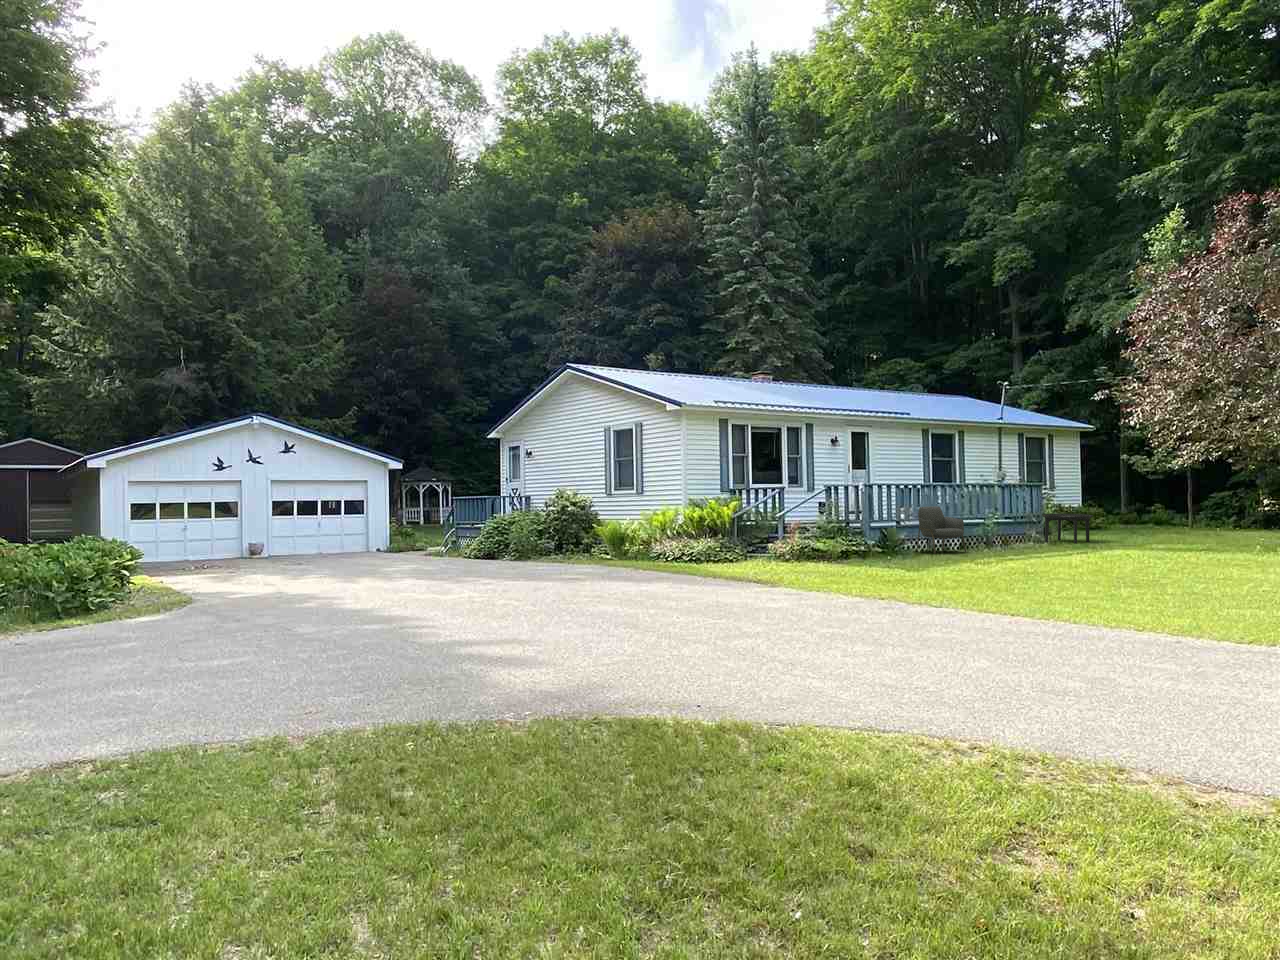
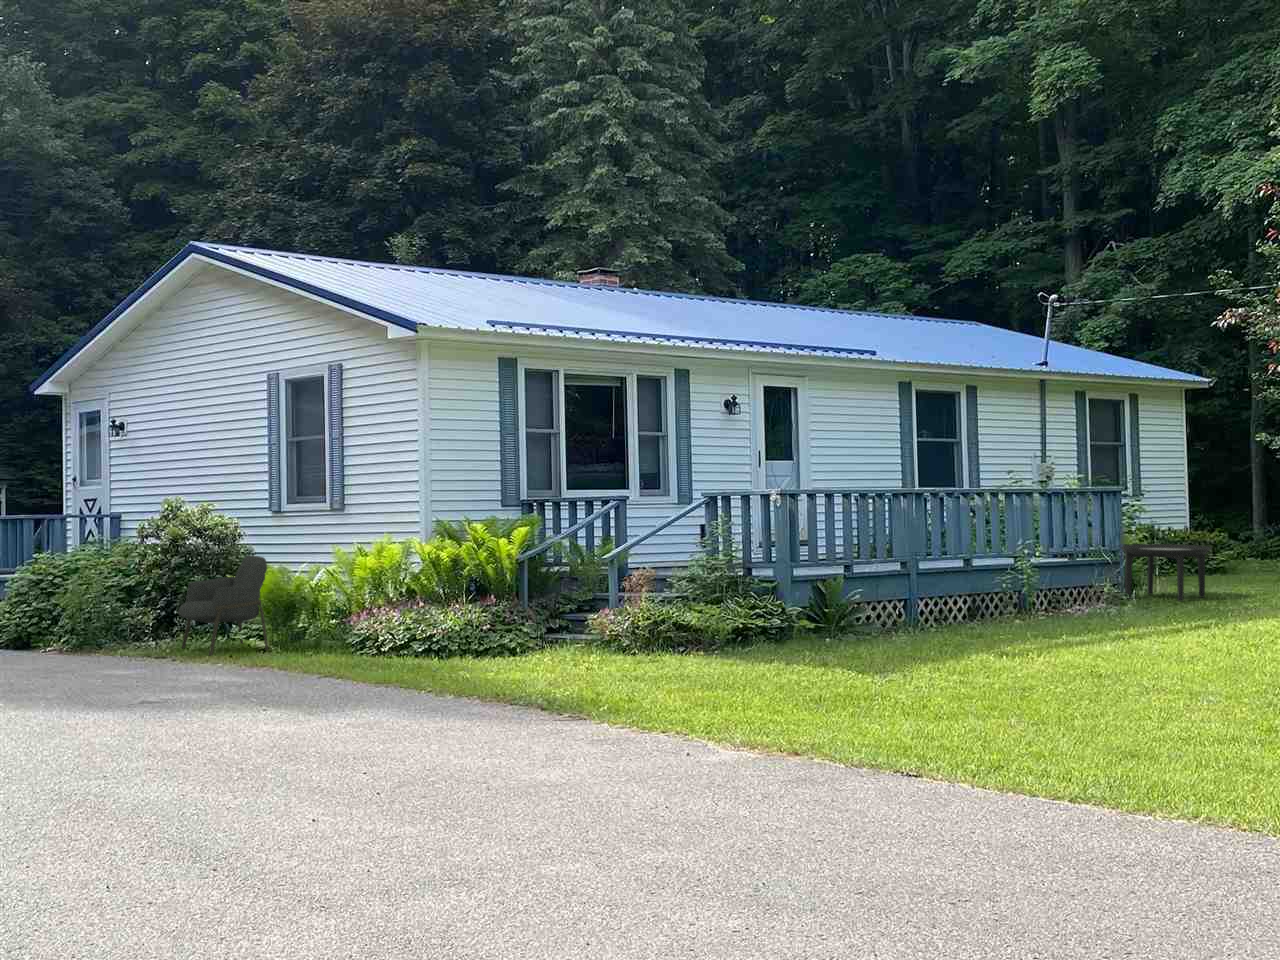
armchair: present [917,506,966,554] -> present [178,556,268,656]

